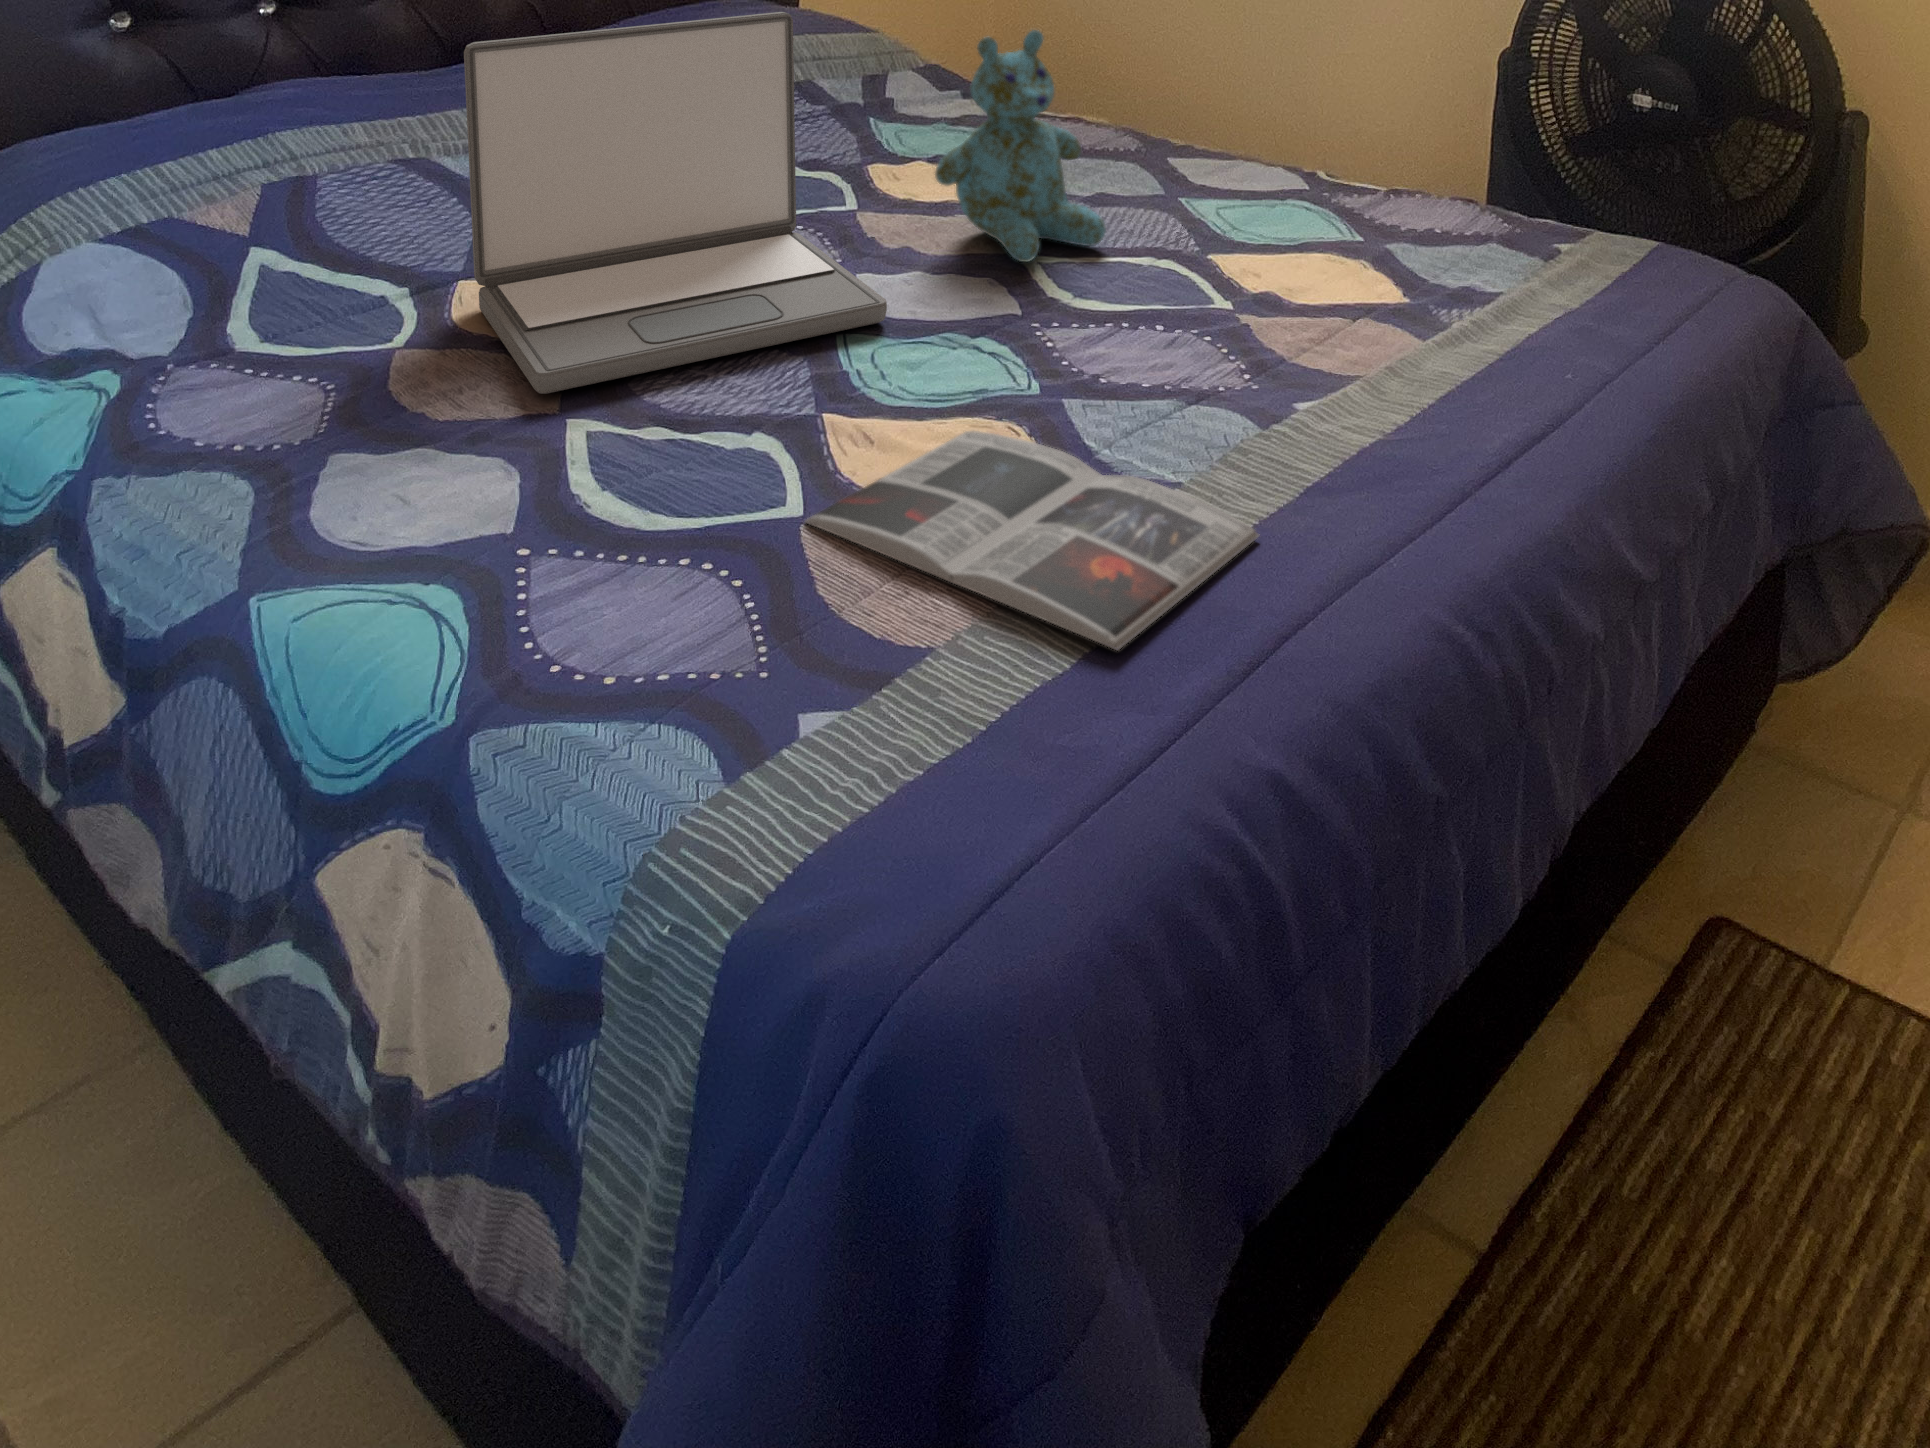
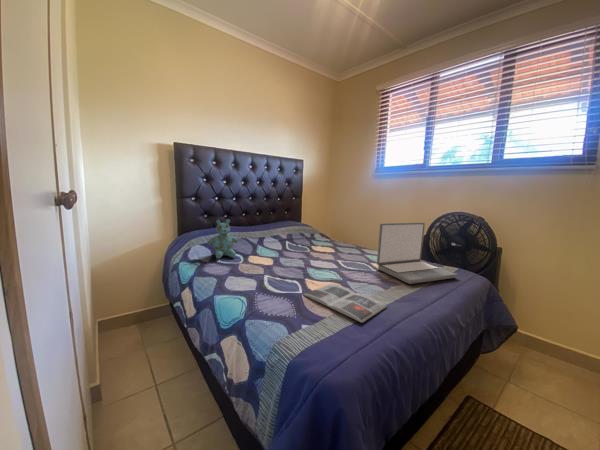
laptop: present [464,12,887,394] -> present [377,223,457,284]
stuffed bear: present [935,30,1106,262] -> present [208,219,238,259]

